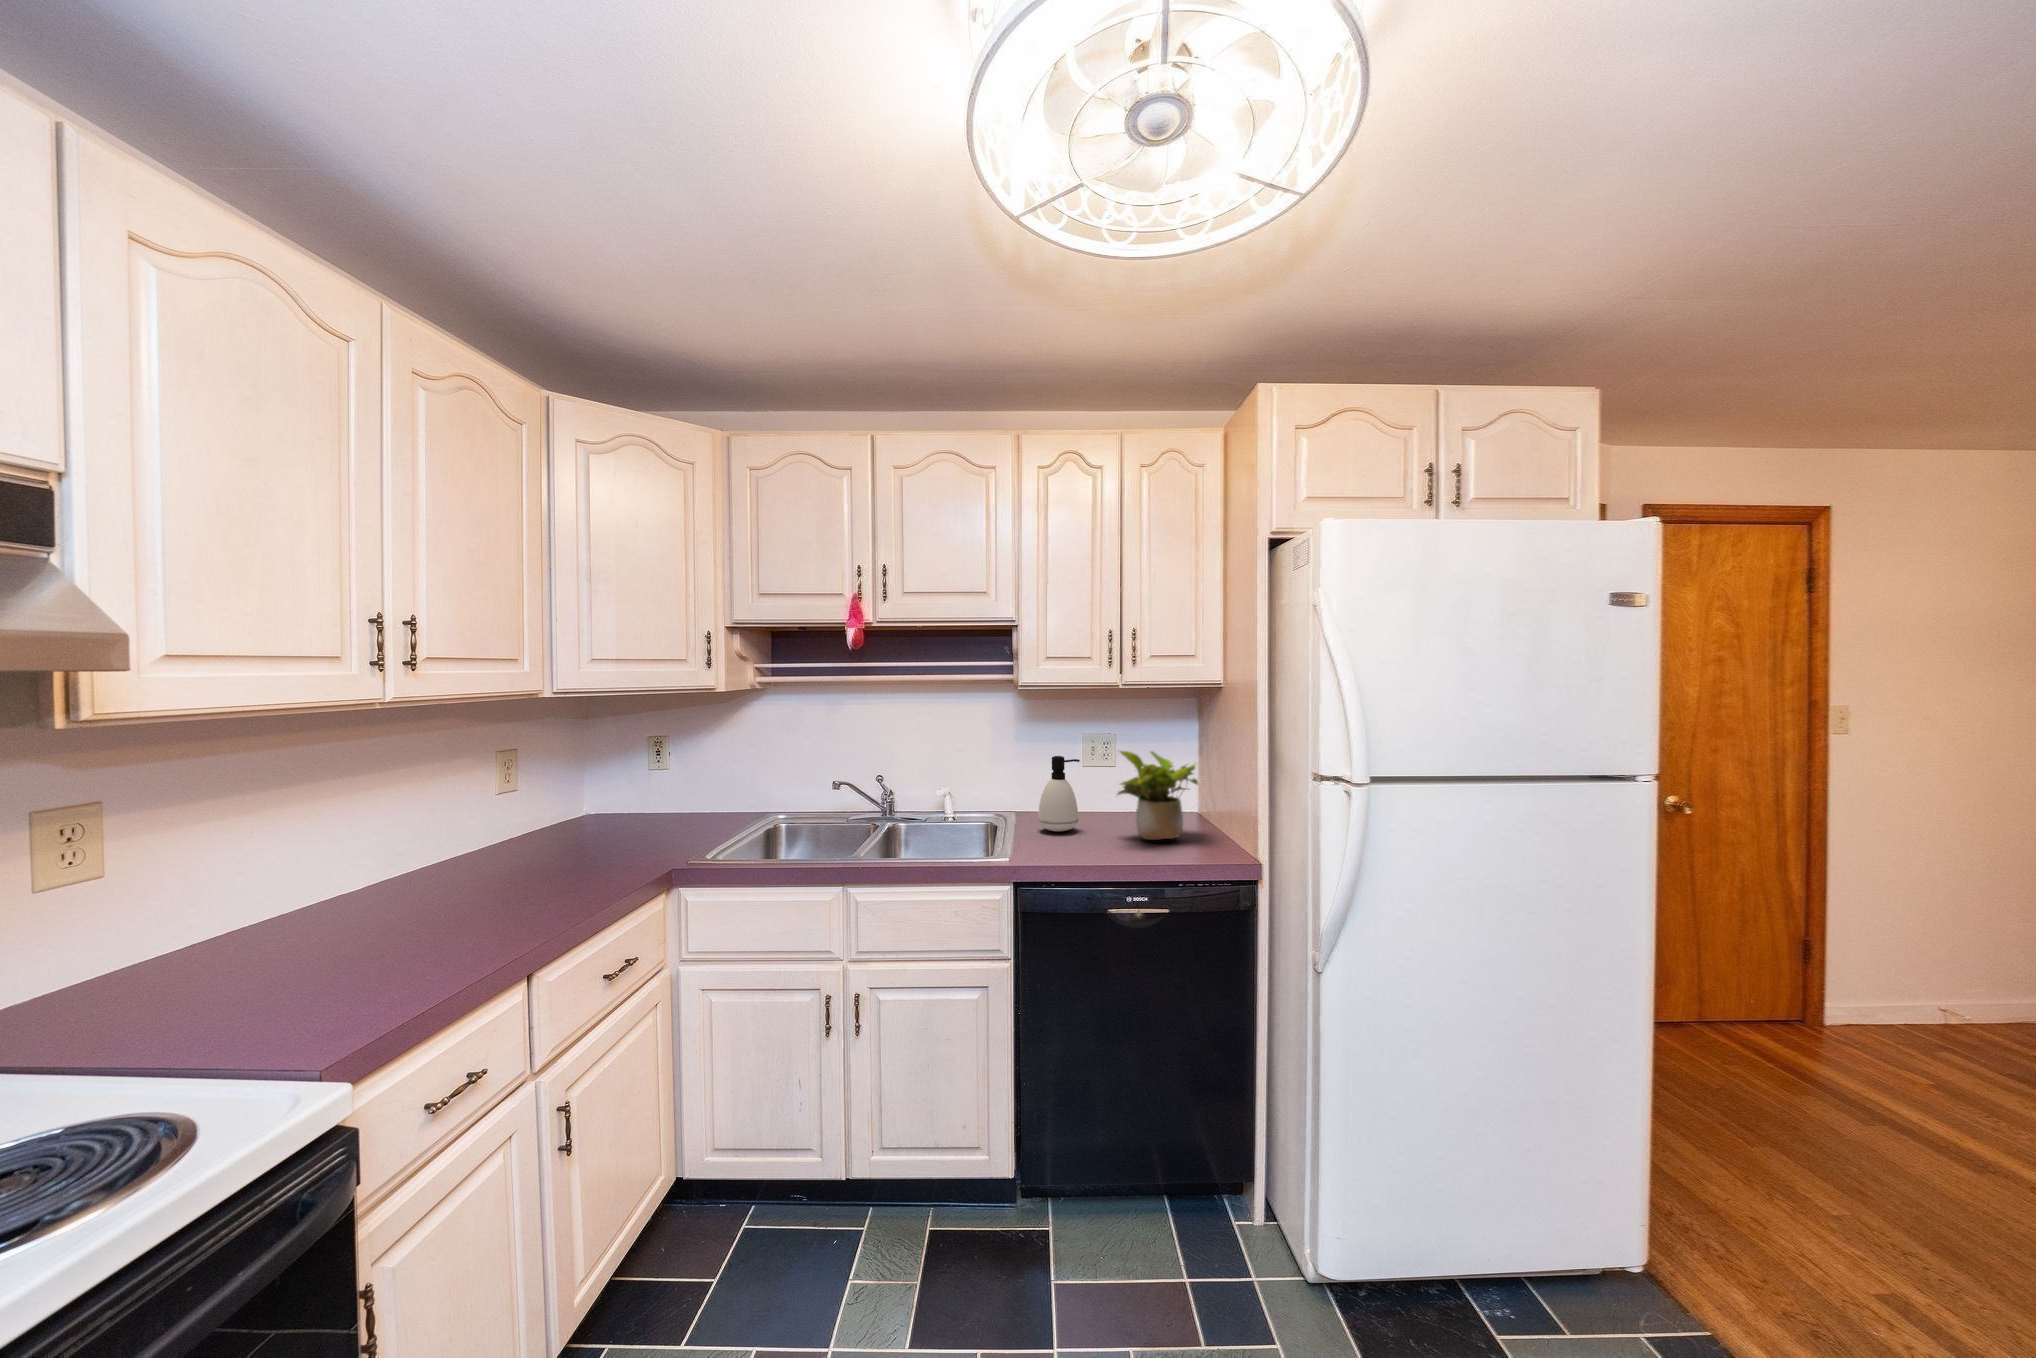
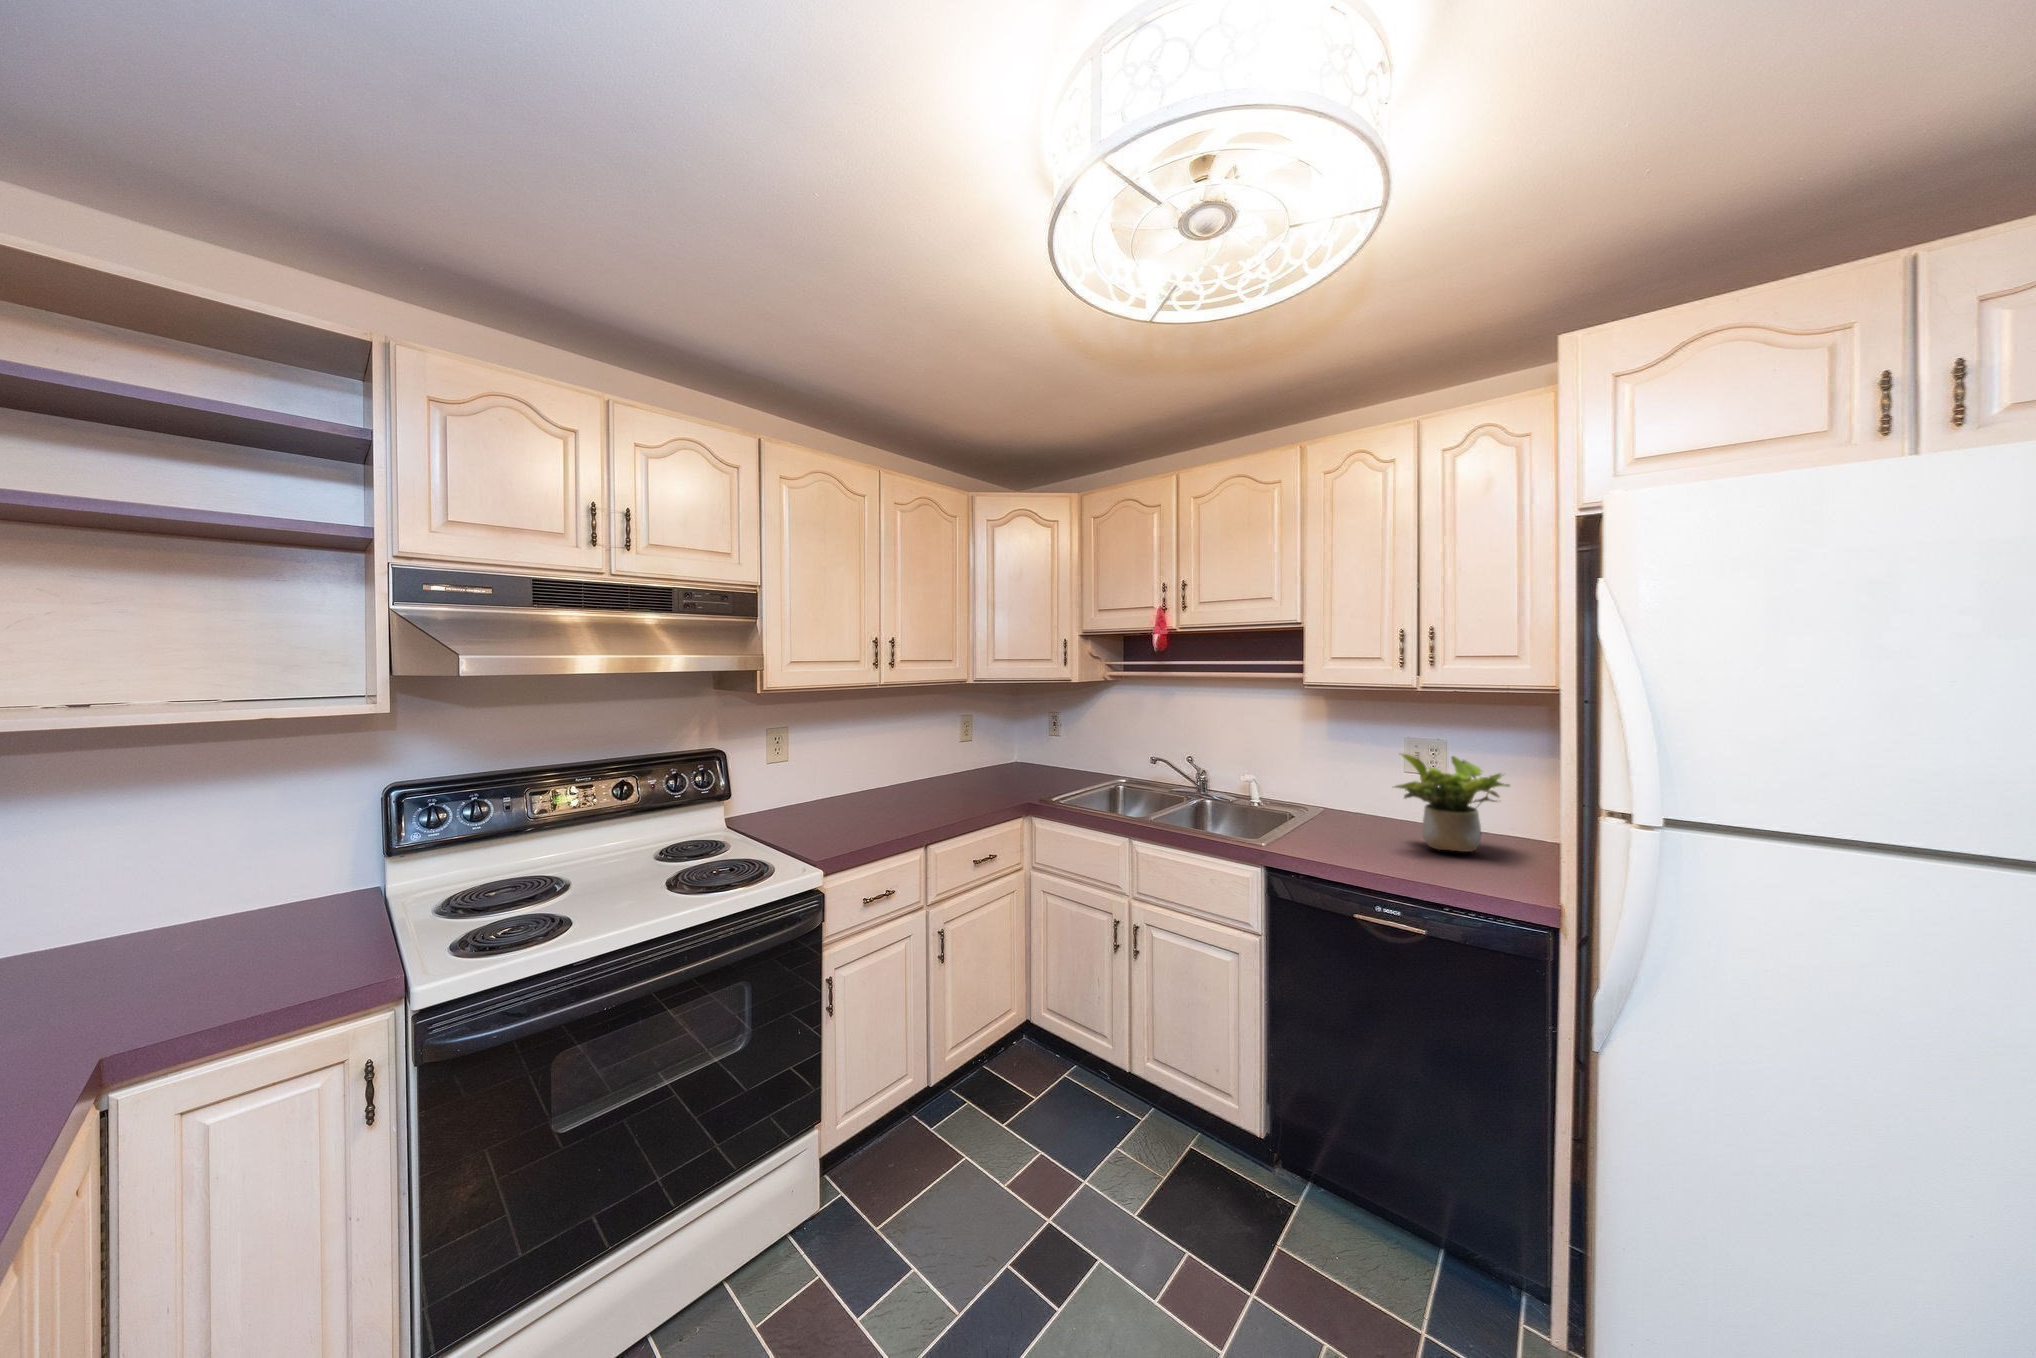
soap dispenser: present [1038,756,1080,831] -> none [1328,753,1373,826]

